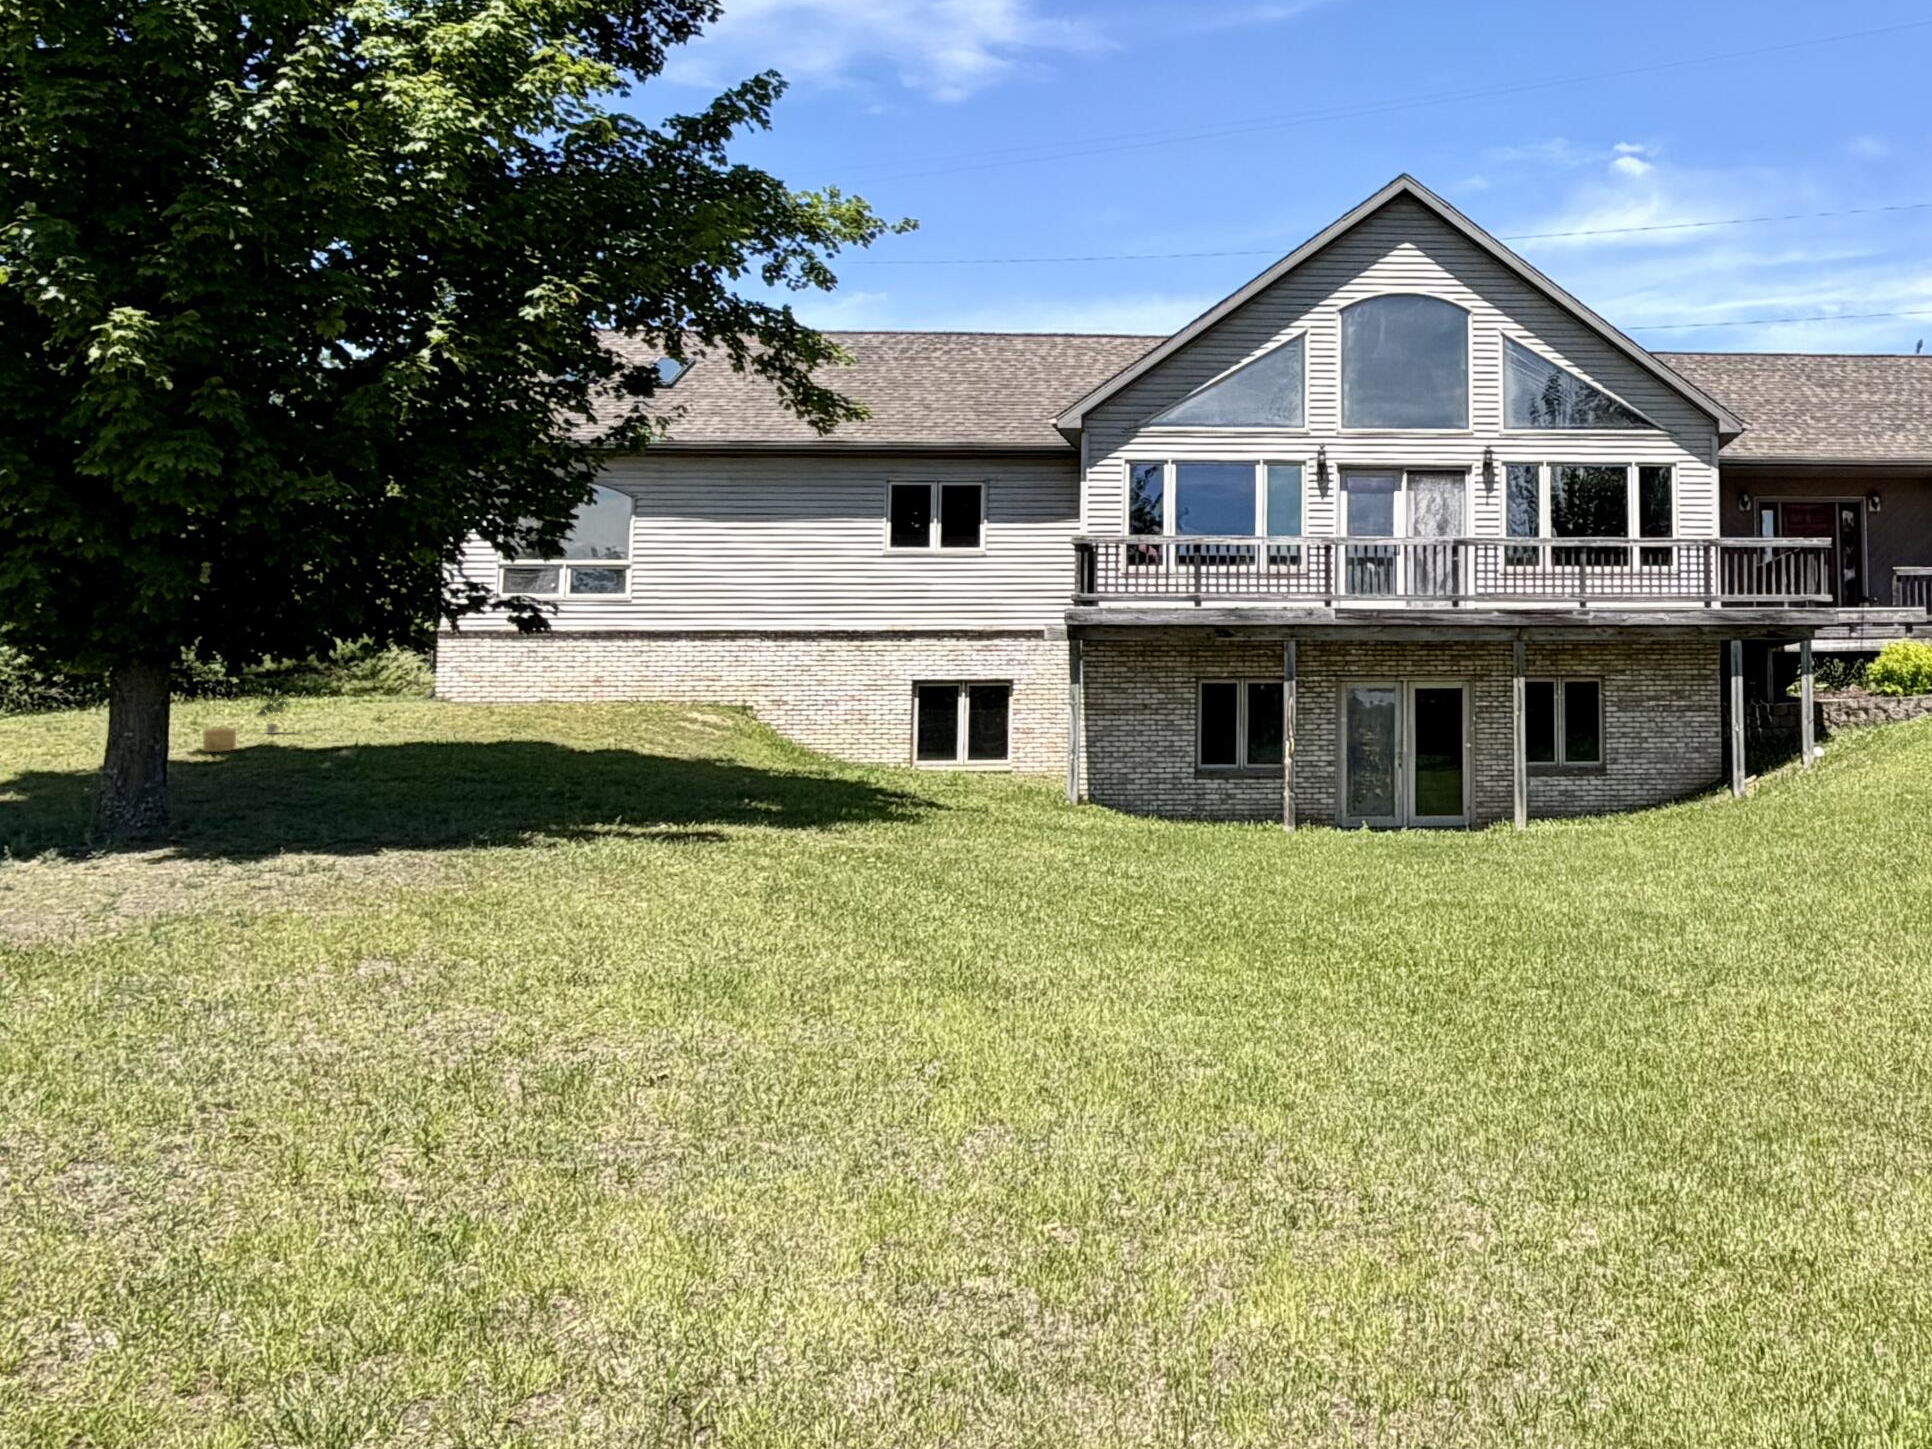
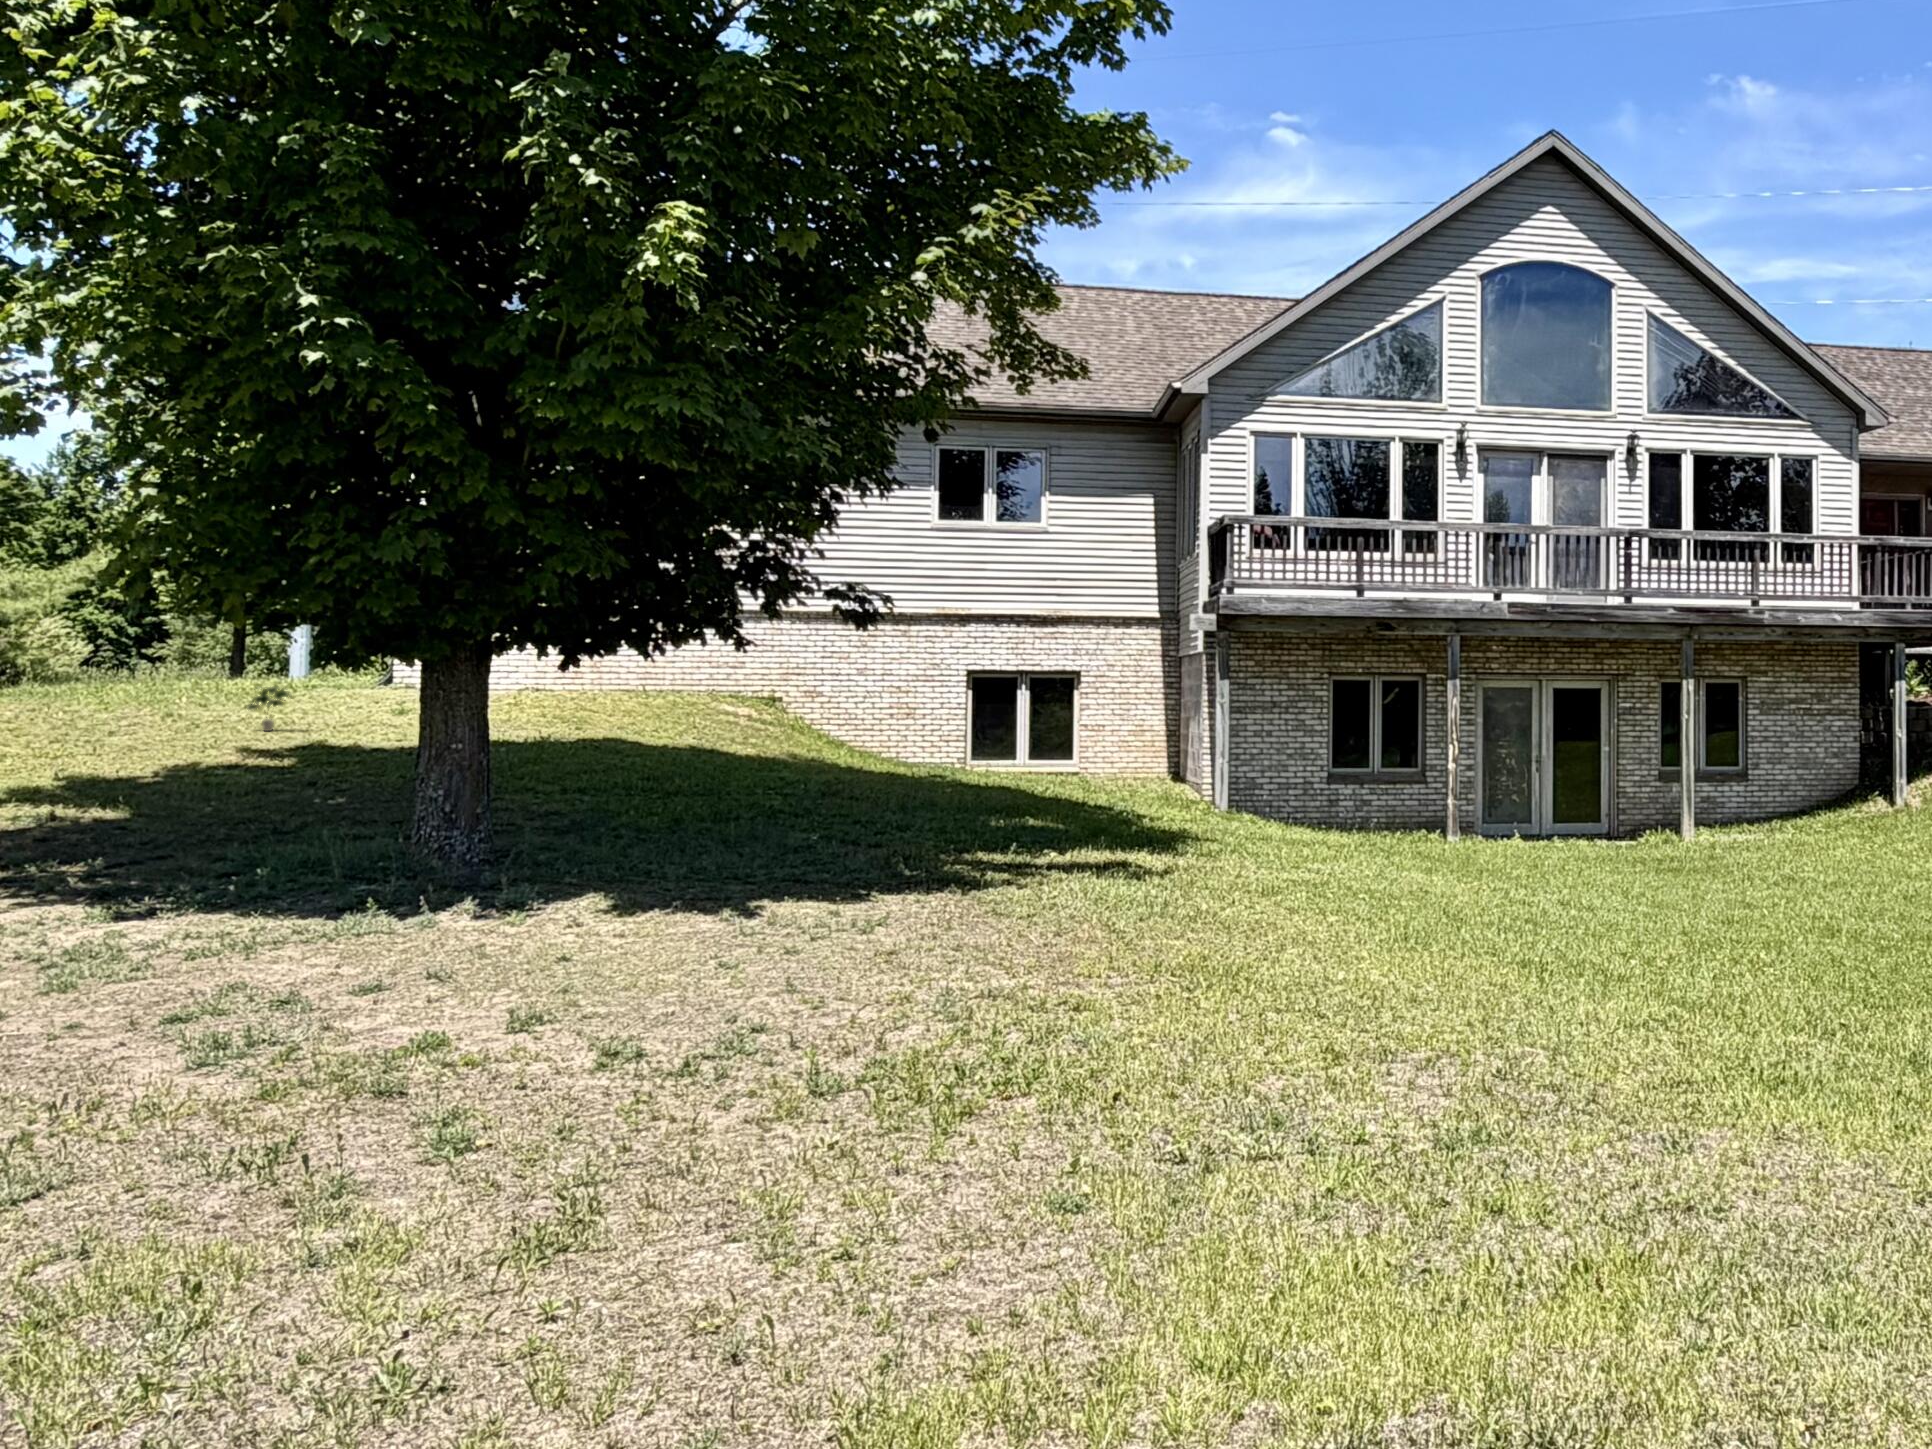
wooden bucket: present [203,728,236,752] -> none [224,725,265,754]

